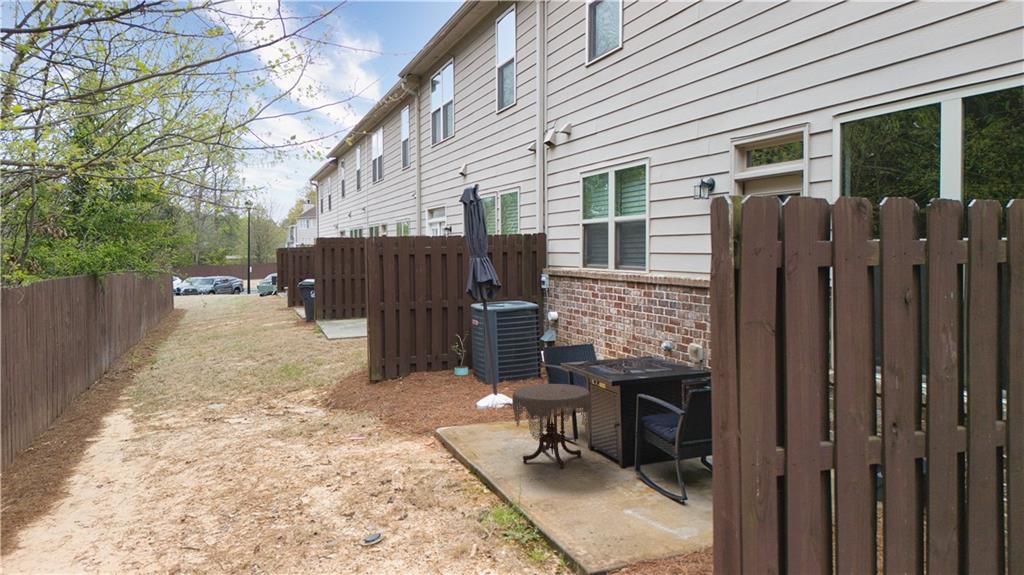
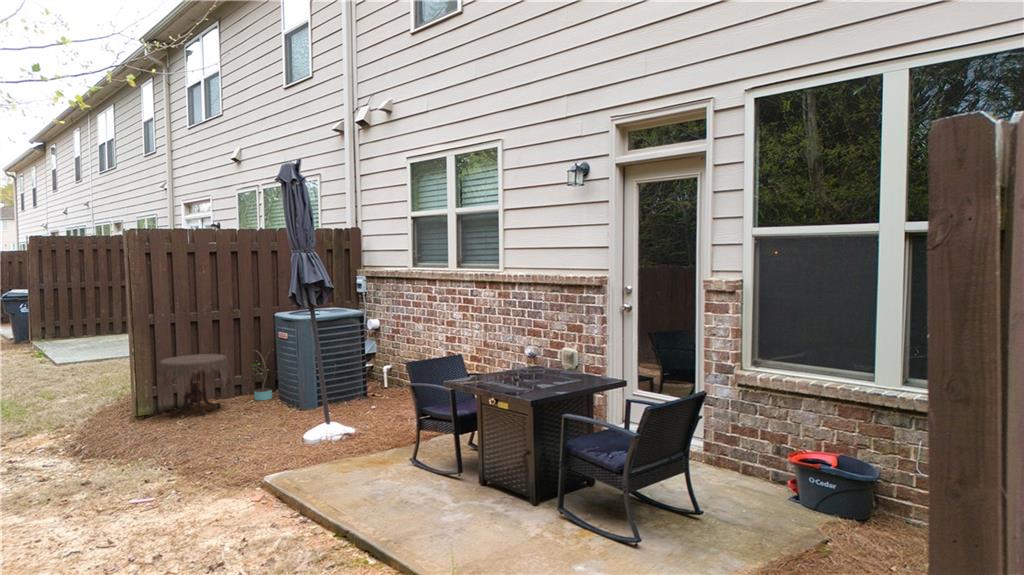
side table: present [512,384,592,469] -> present [159,354,227,416]

